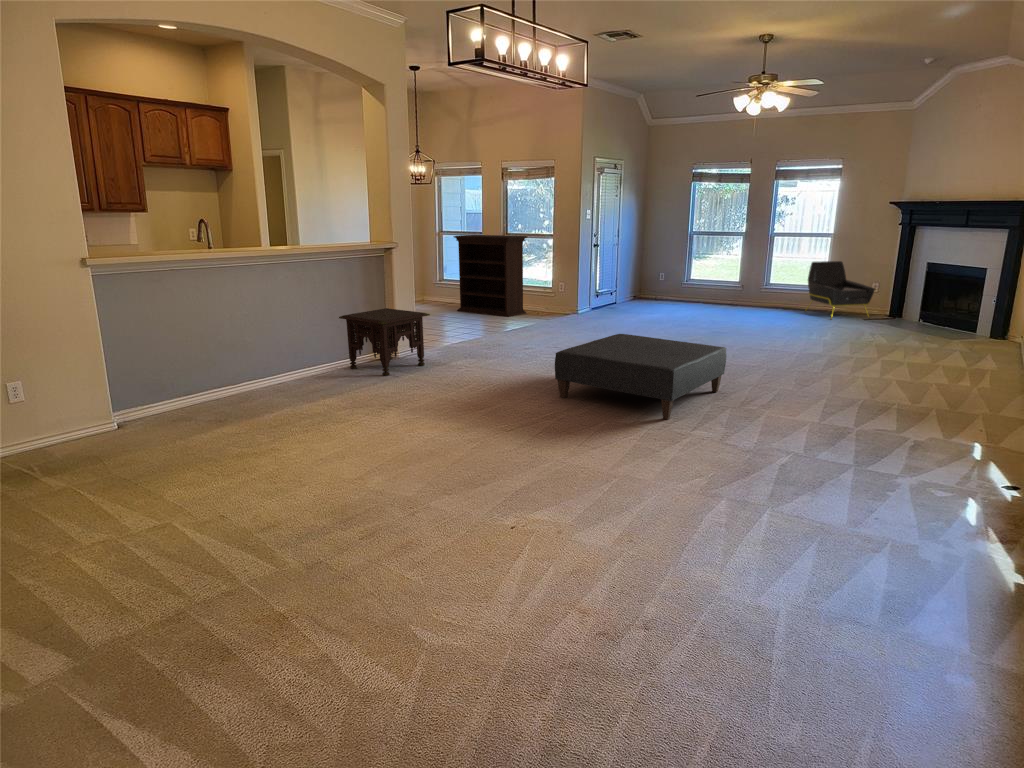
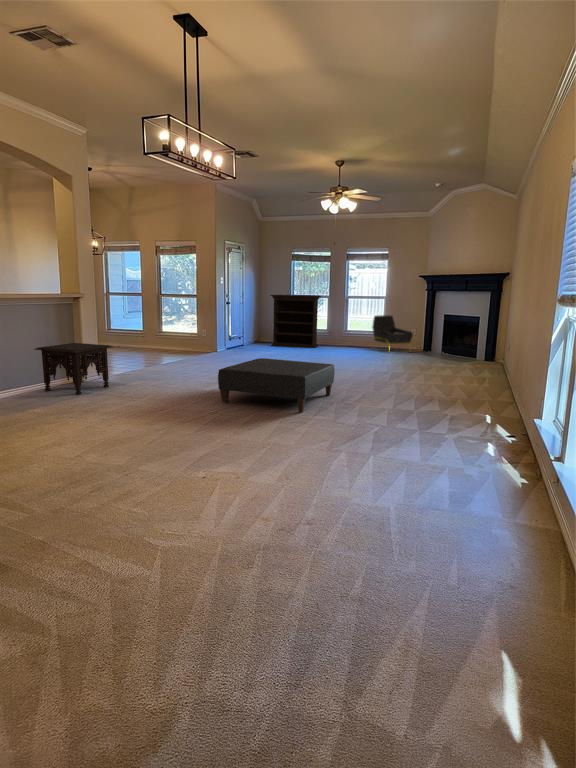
bookshelf: present [454,235,527,317] -> present [271,295,321,348]

